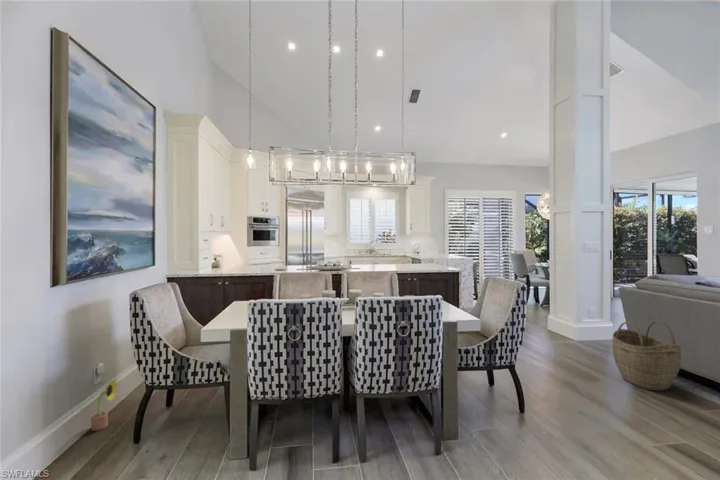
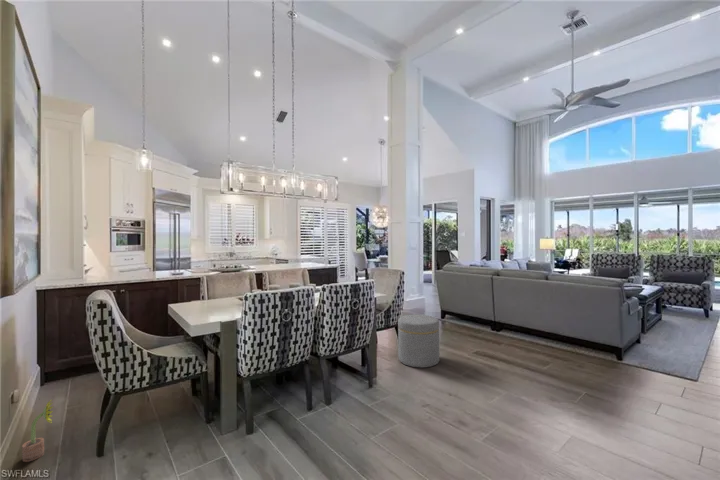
woven basket: present [612,321,681,391] -> none [436,288,470,329]
ottoman: none [507,355,580,447] -> present [398,314,439,367]

